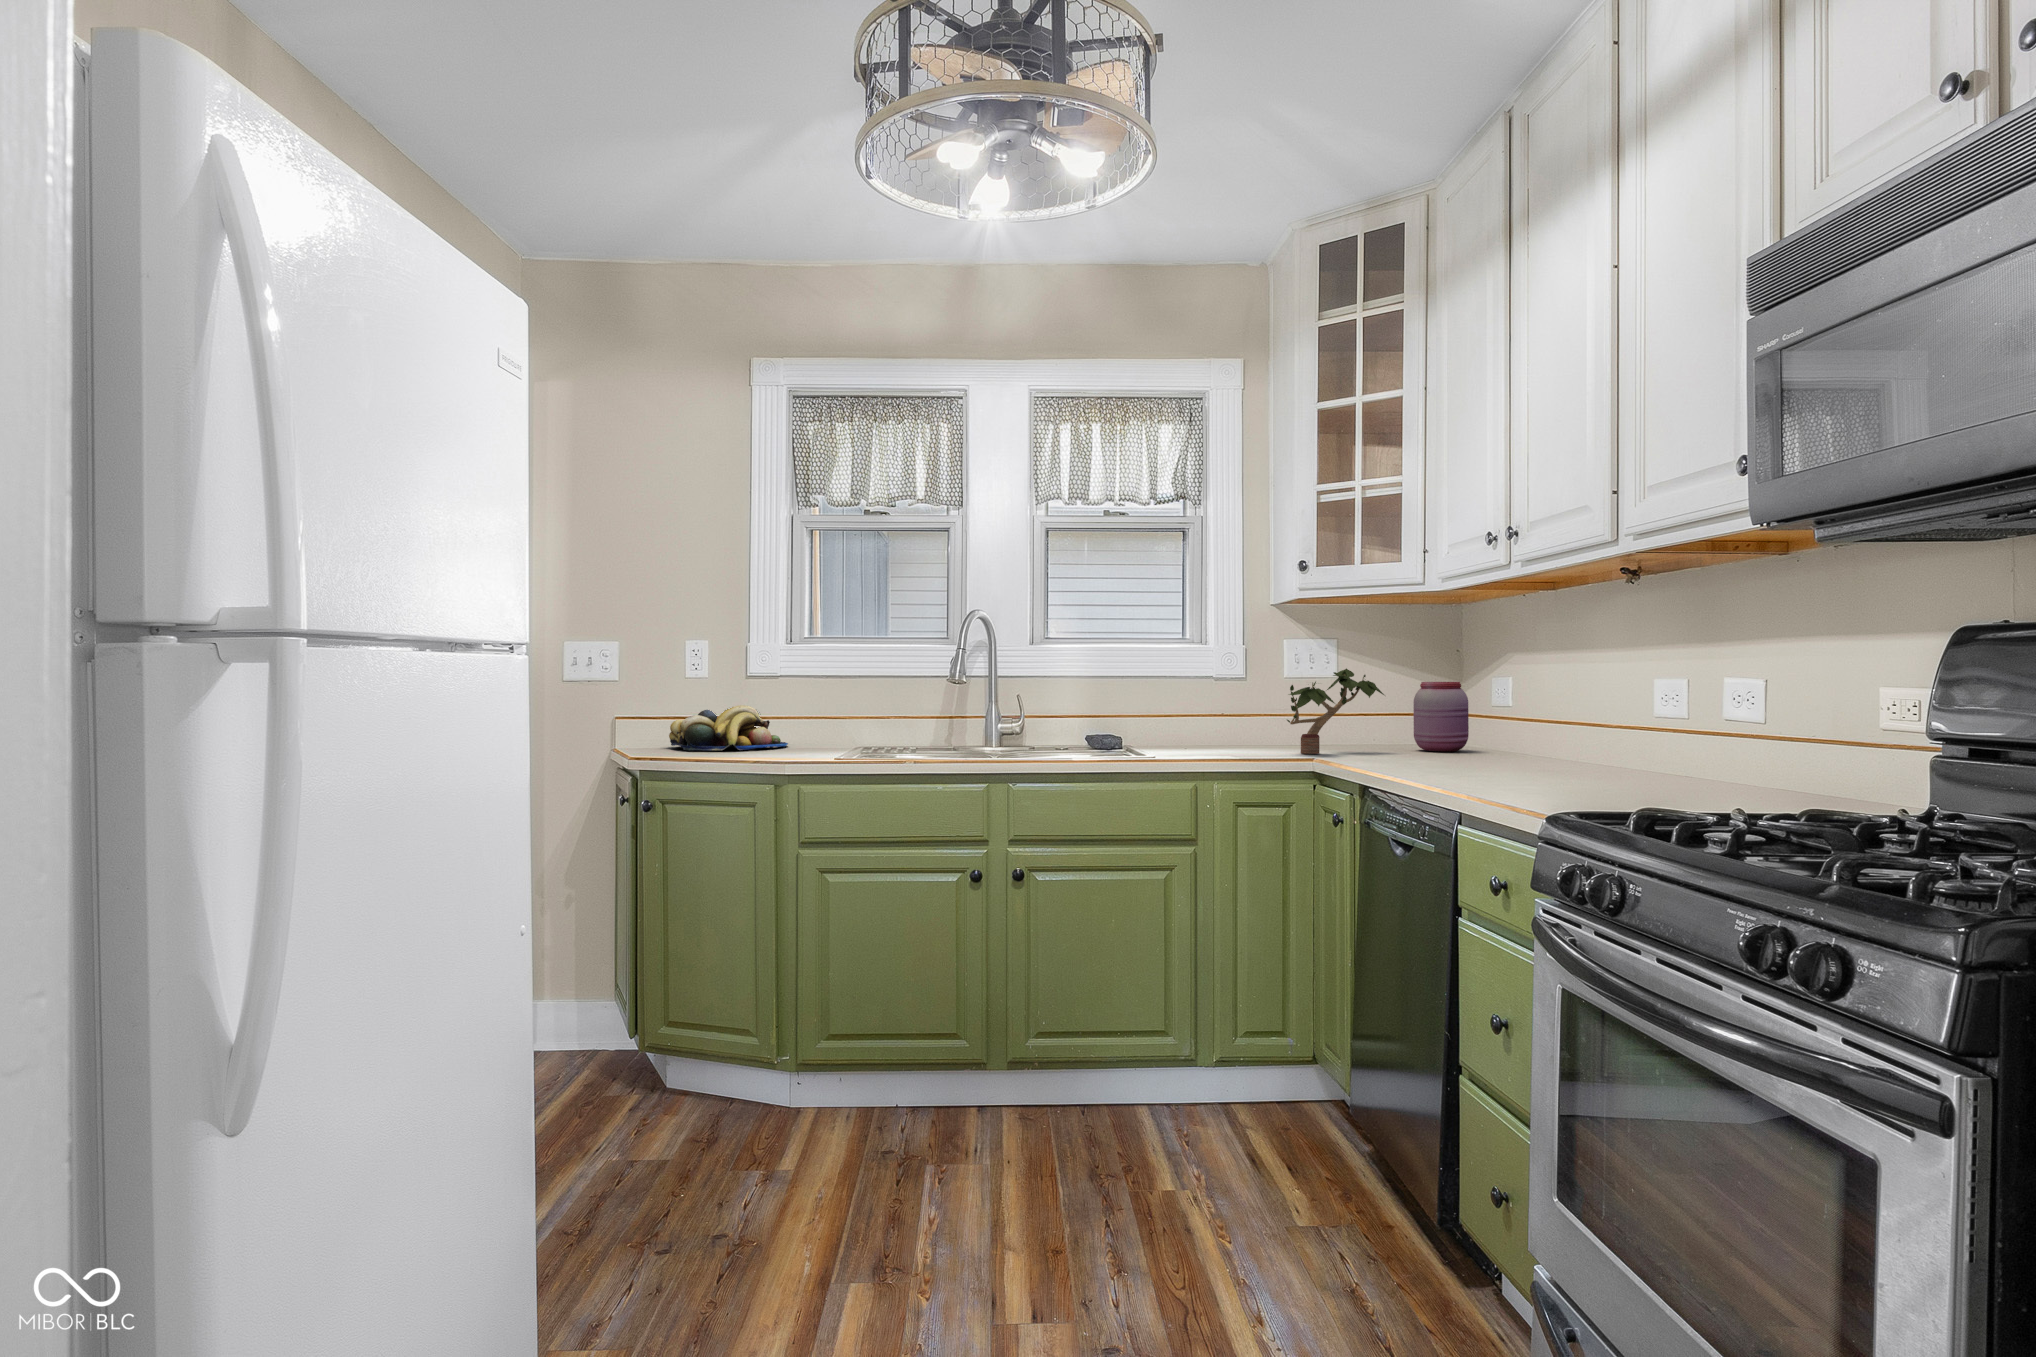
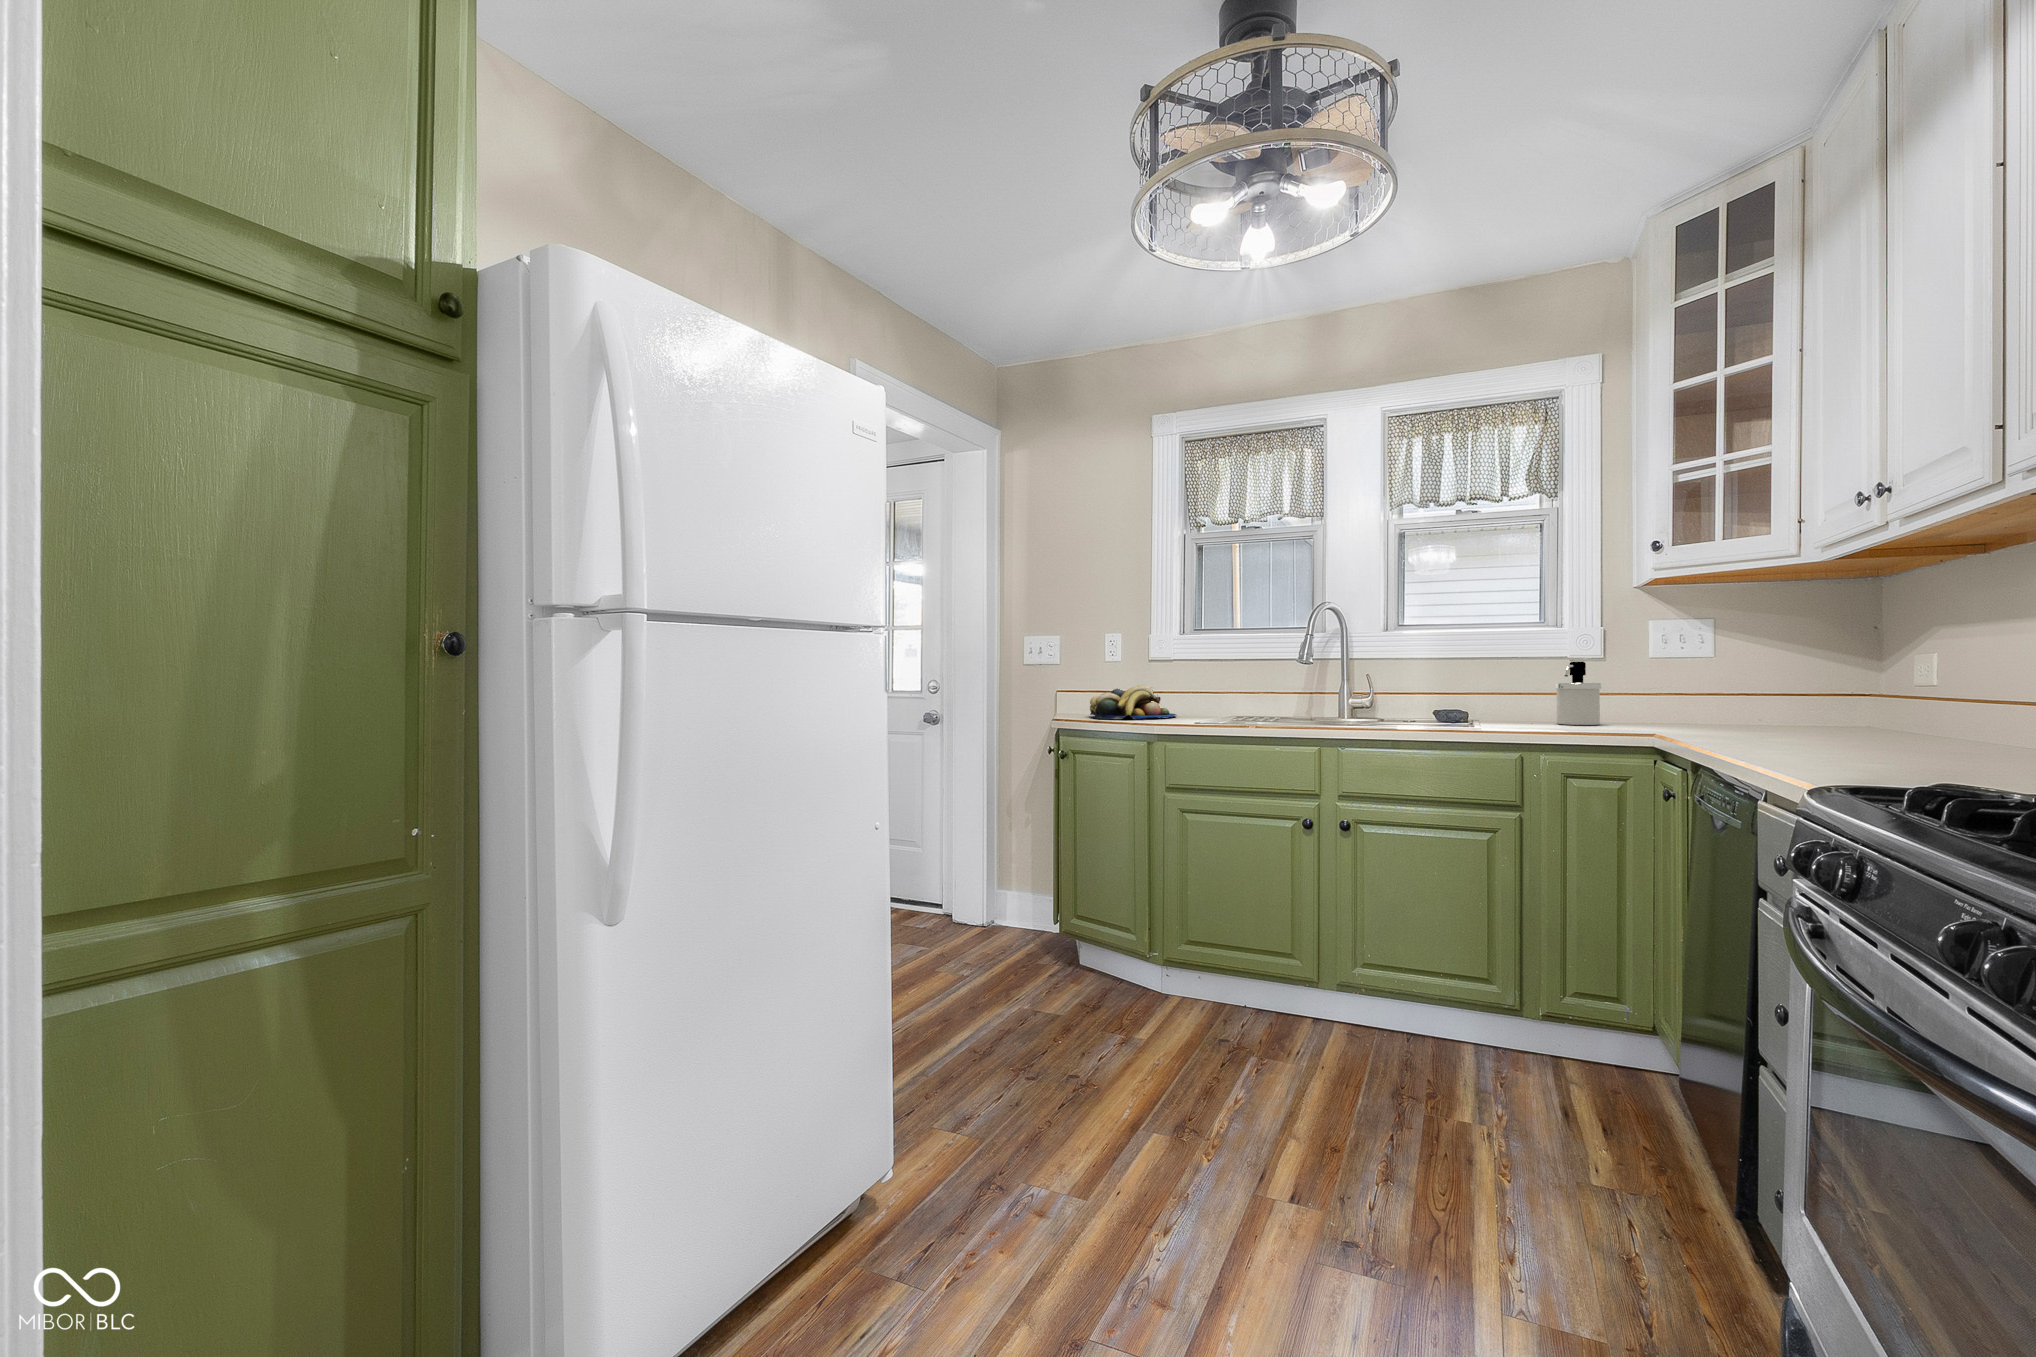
potted plant: present [1287,669,1384,754] -> none [1635,643,1788,734]
soap dispenser: none [1196,682,1236,747] -> present [1555,662,1601,725]
jar: present [1413,682,1469,751] -> none [1827,658,1909,736]

